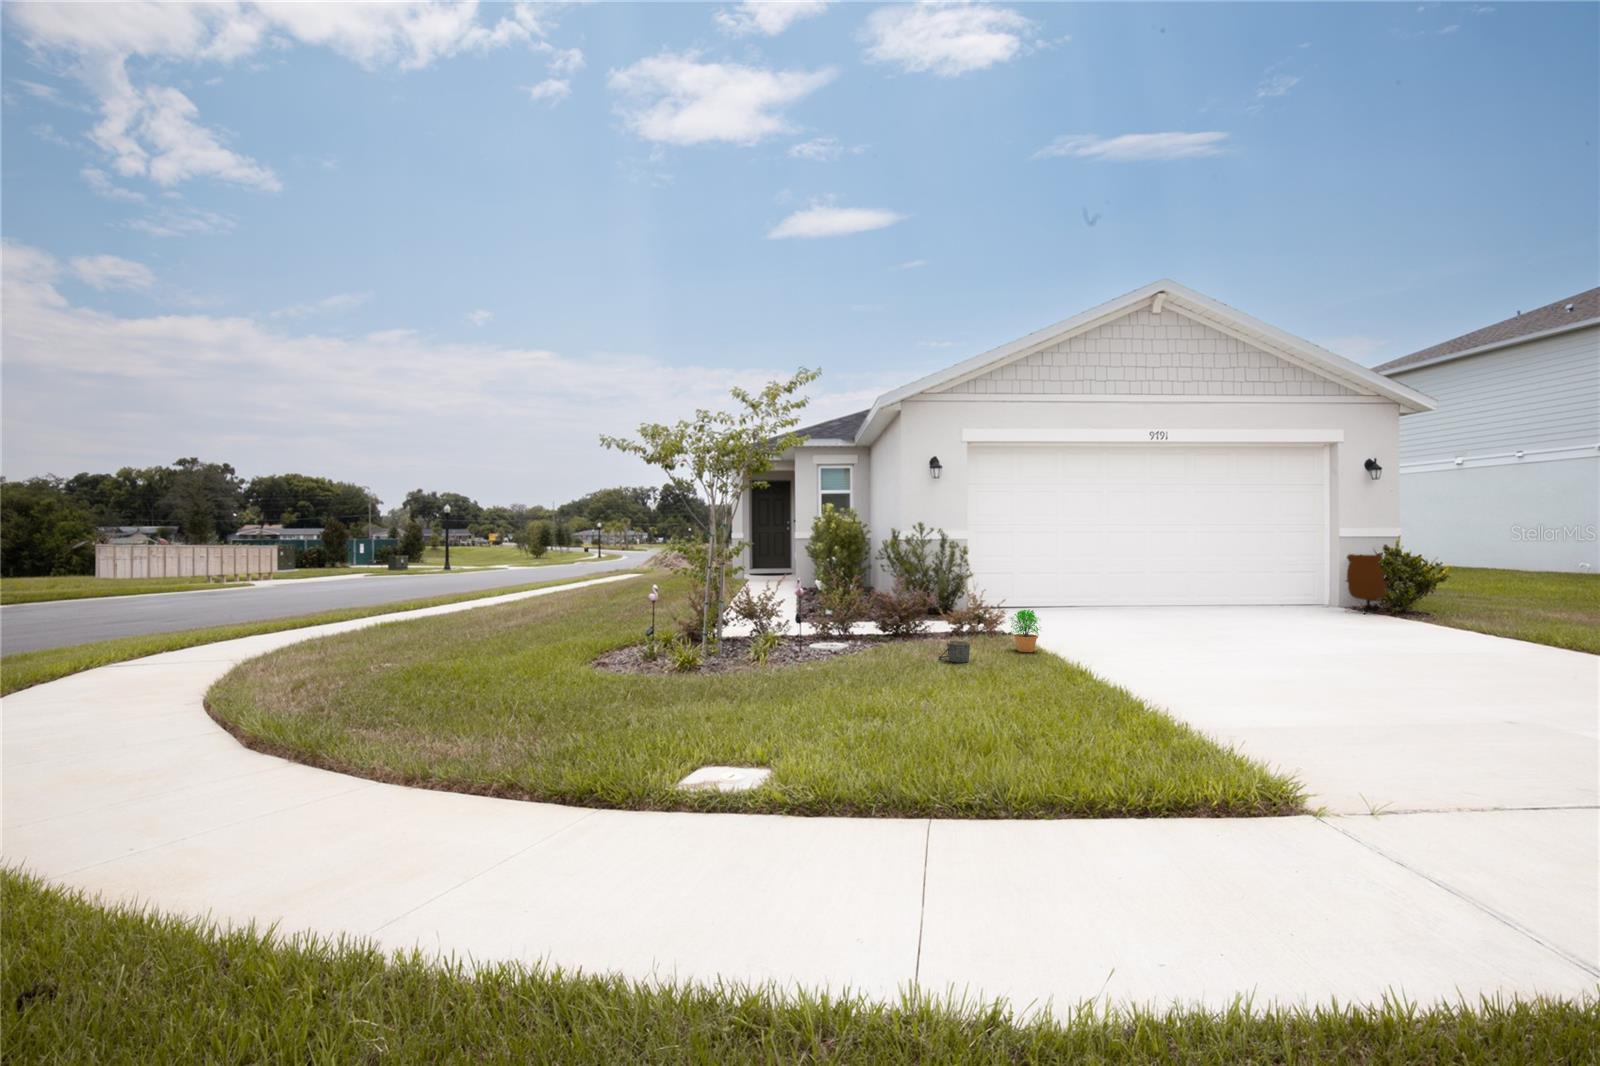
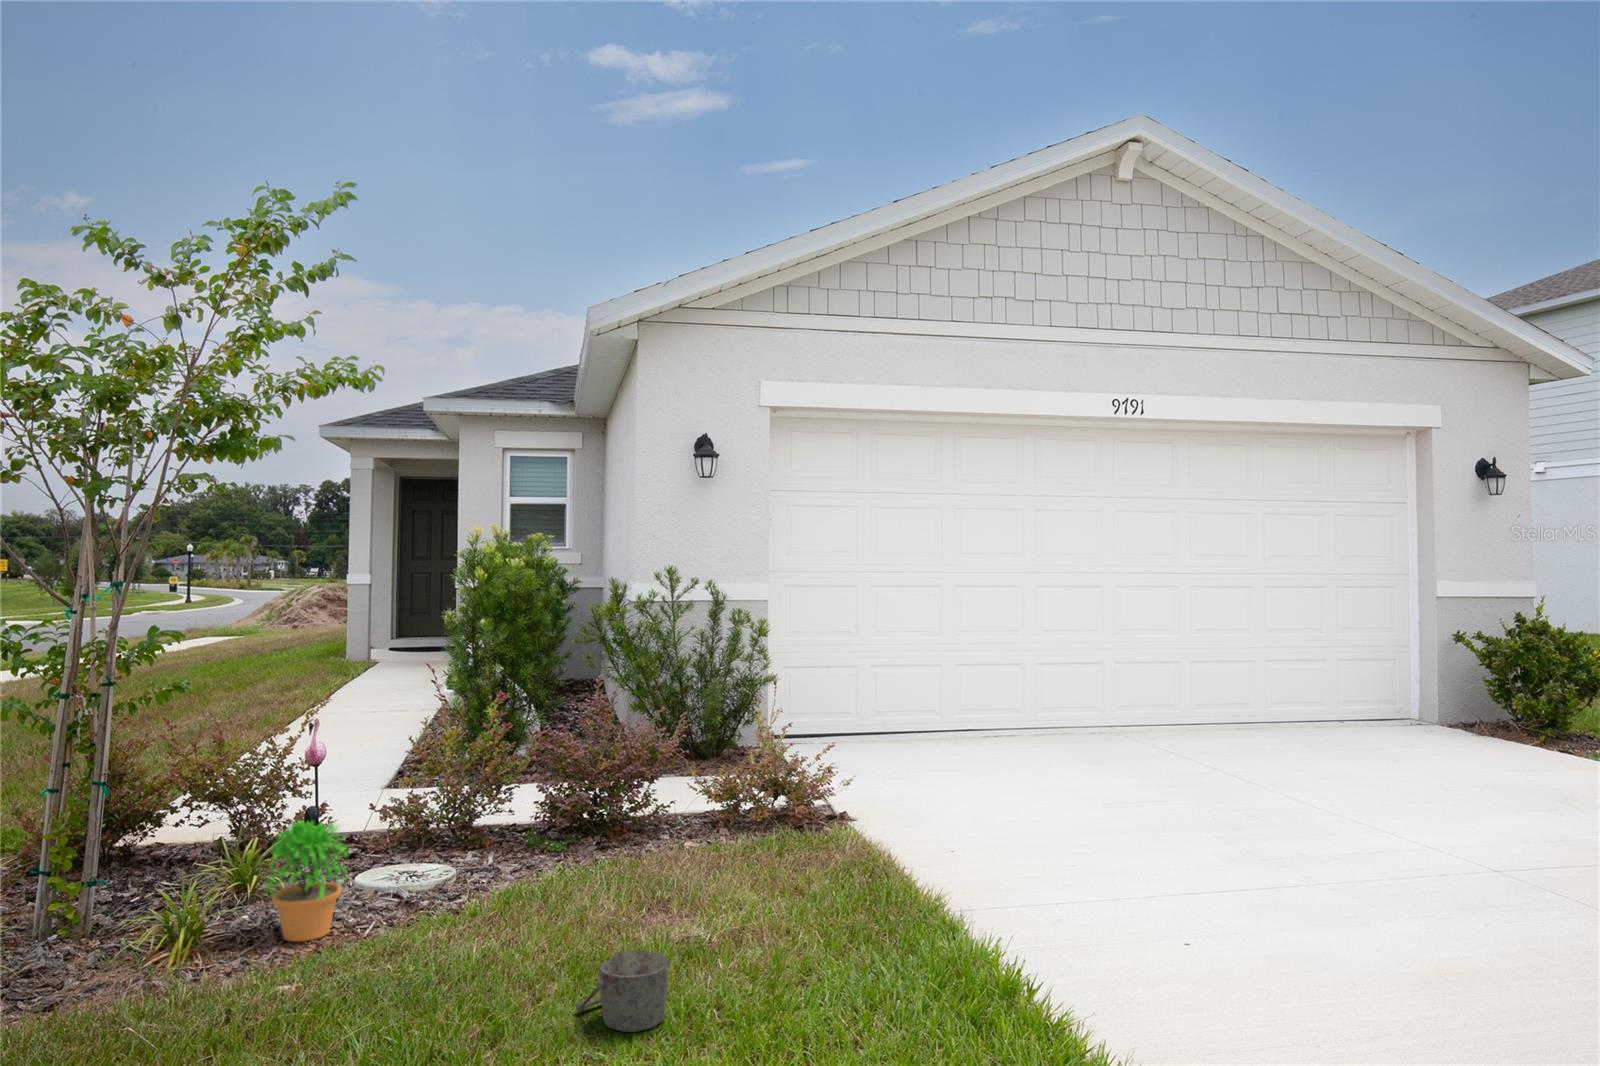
lounge chair: present [1346,554,1389,614] -> none [1456,633,1539,746]
potted plant: present [1011,610,1039,652] -> present [265,821,349,941]

